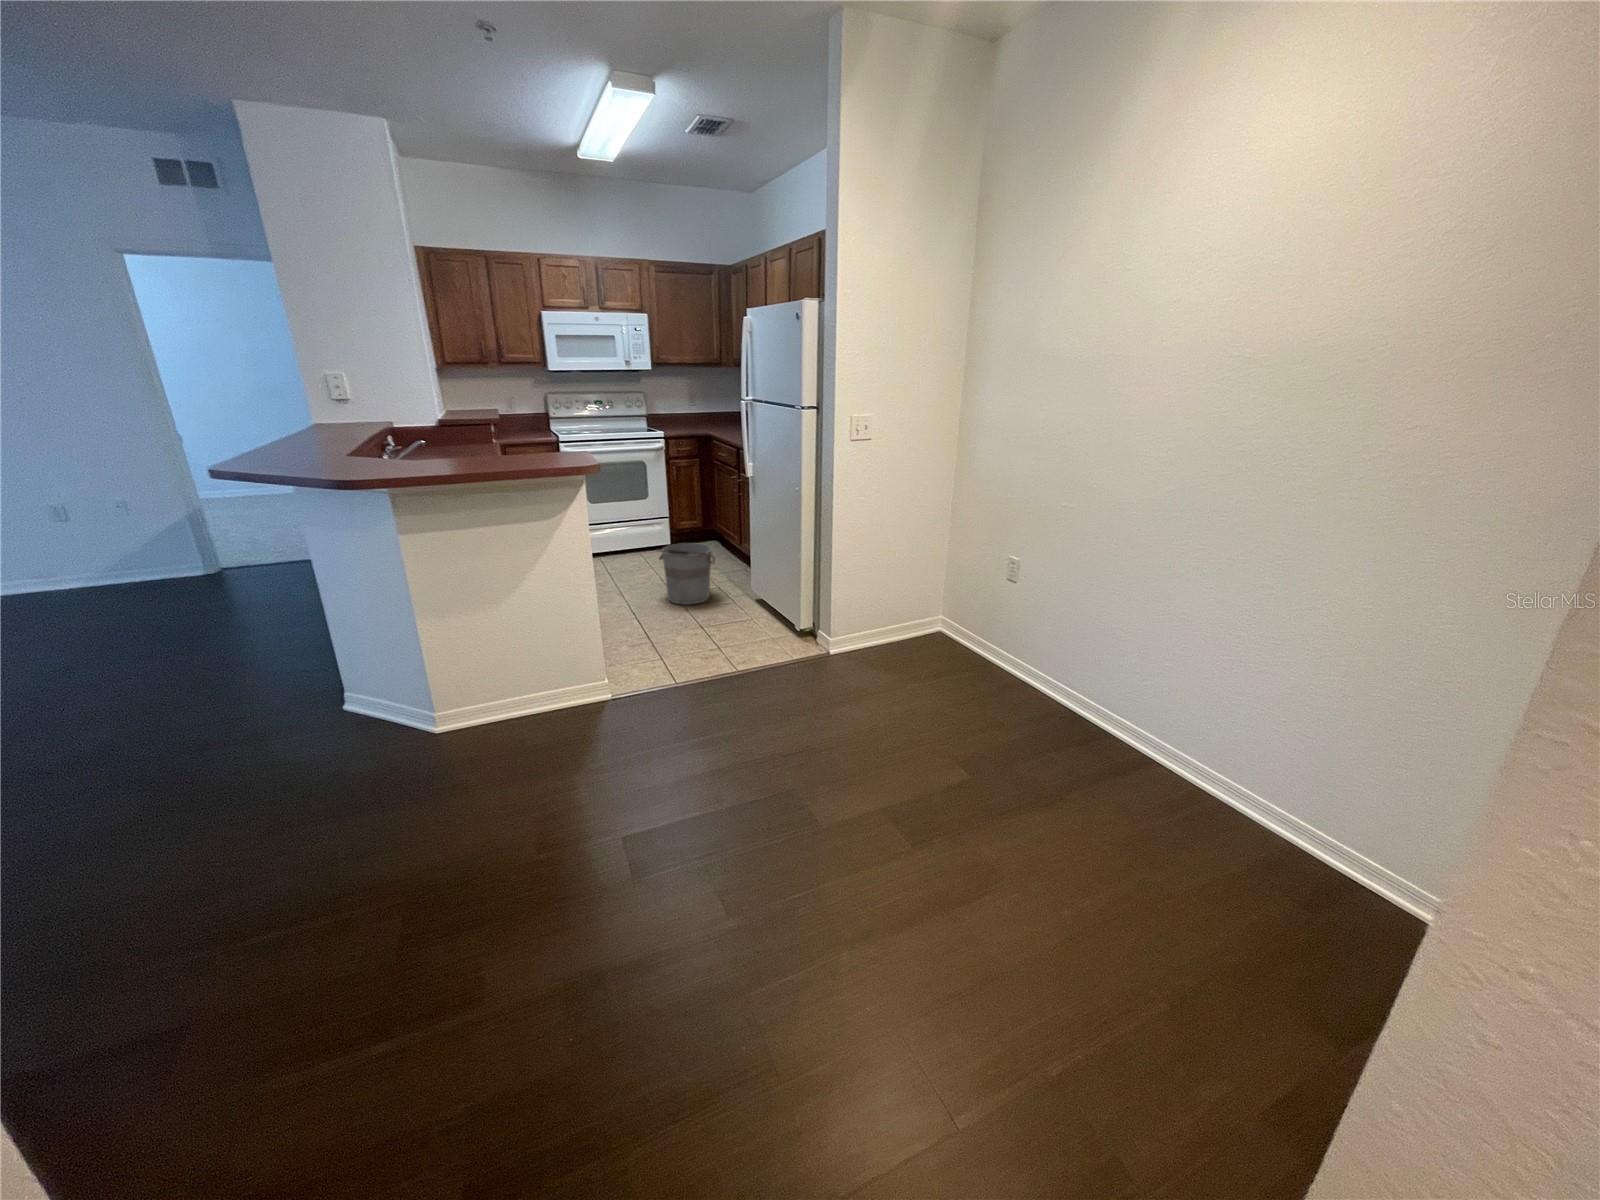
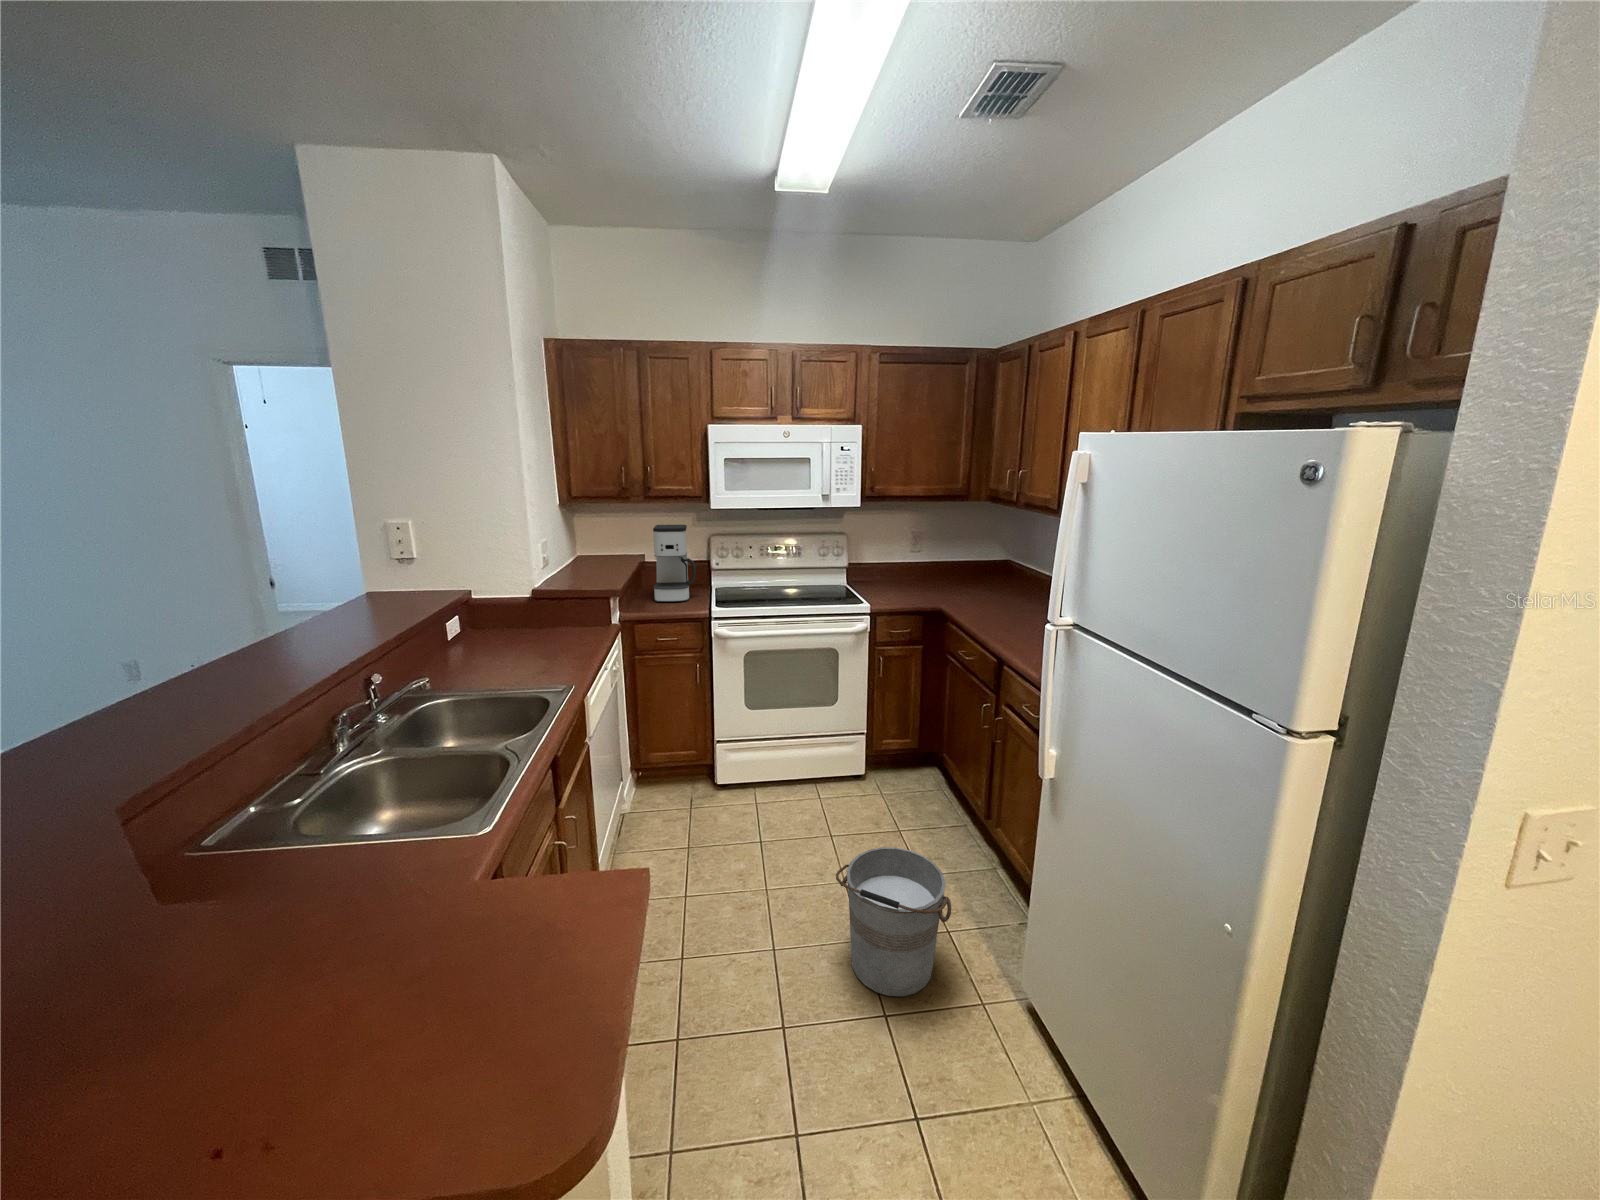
coffee maker: none [508,382,542,435] -> present [653,525,696,602]

